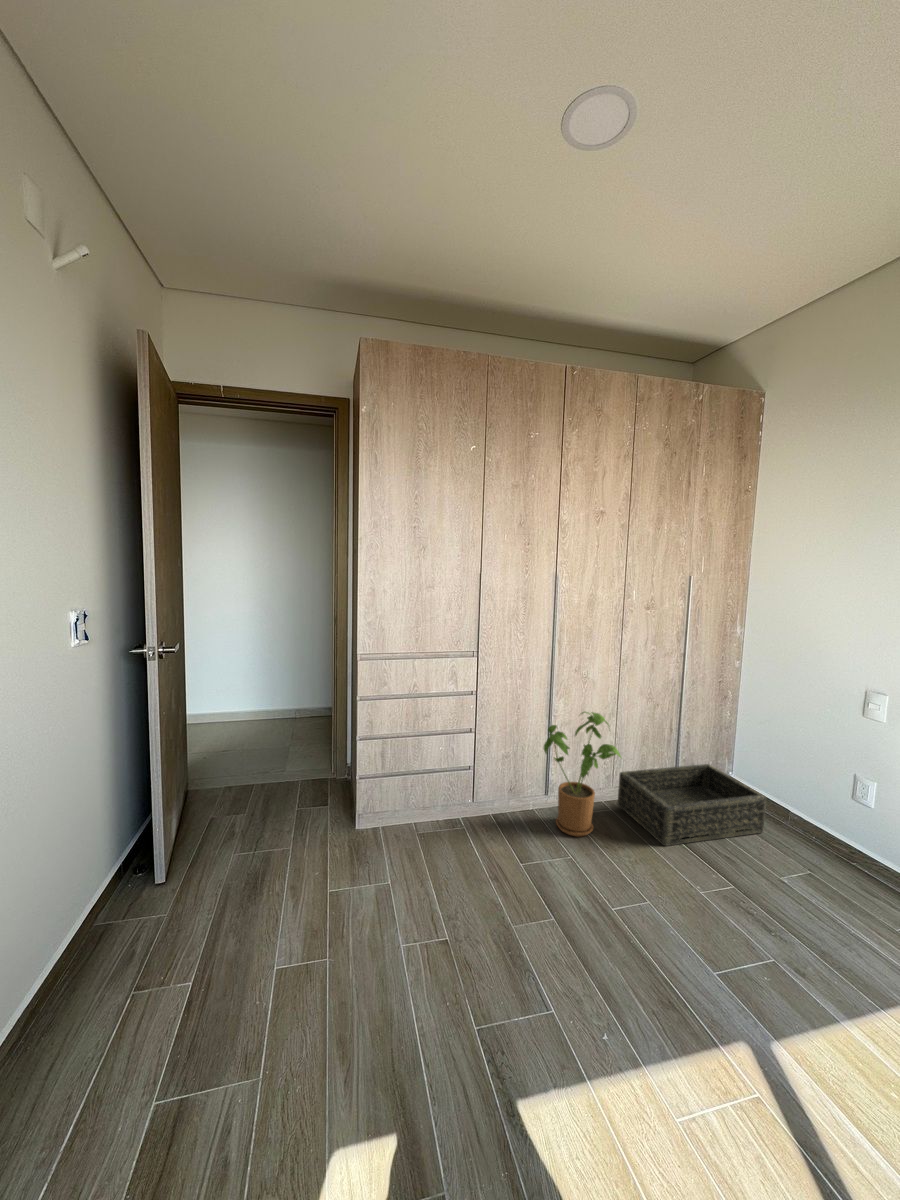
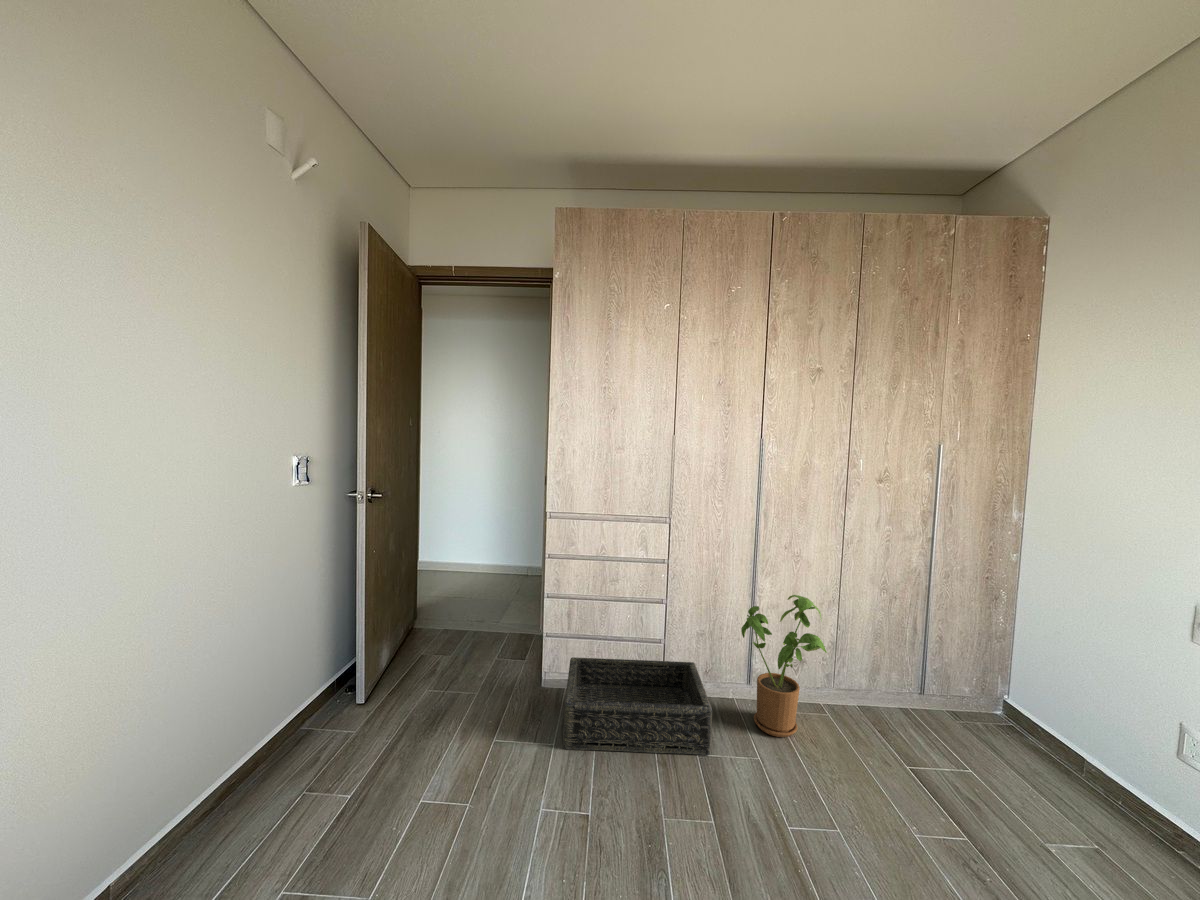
basket: present [618,764,766,846] -> present [563,657,712,755]

